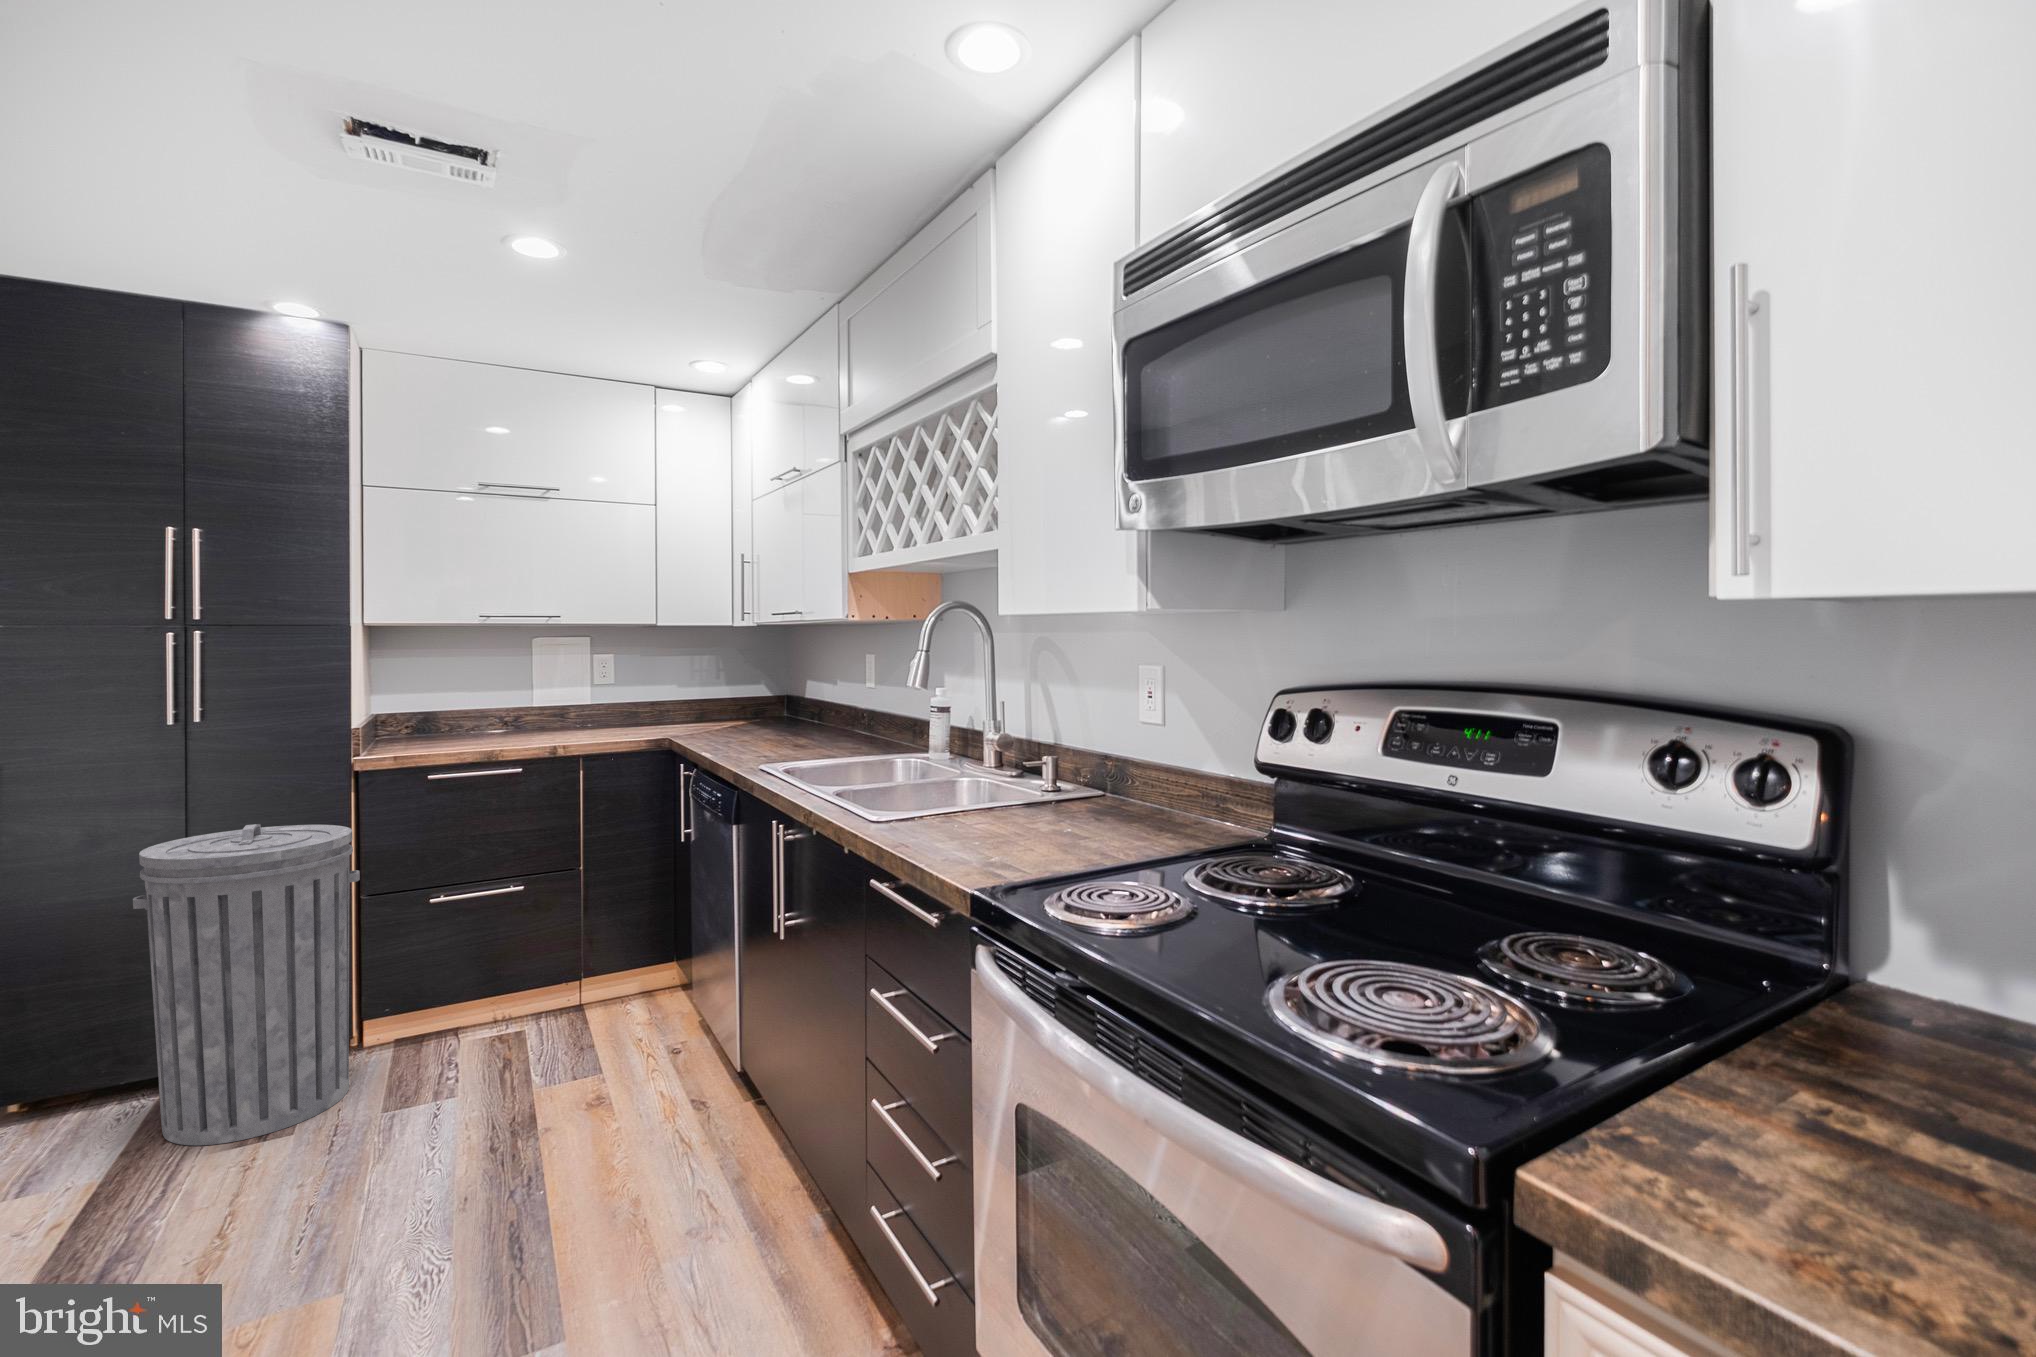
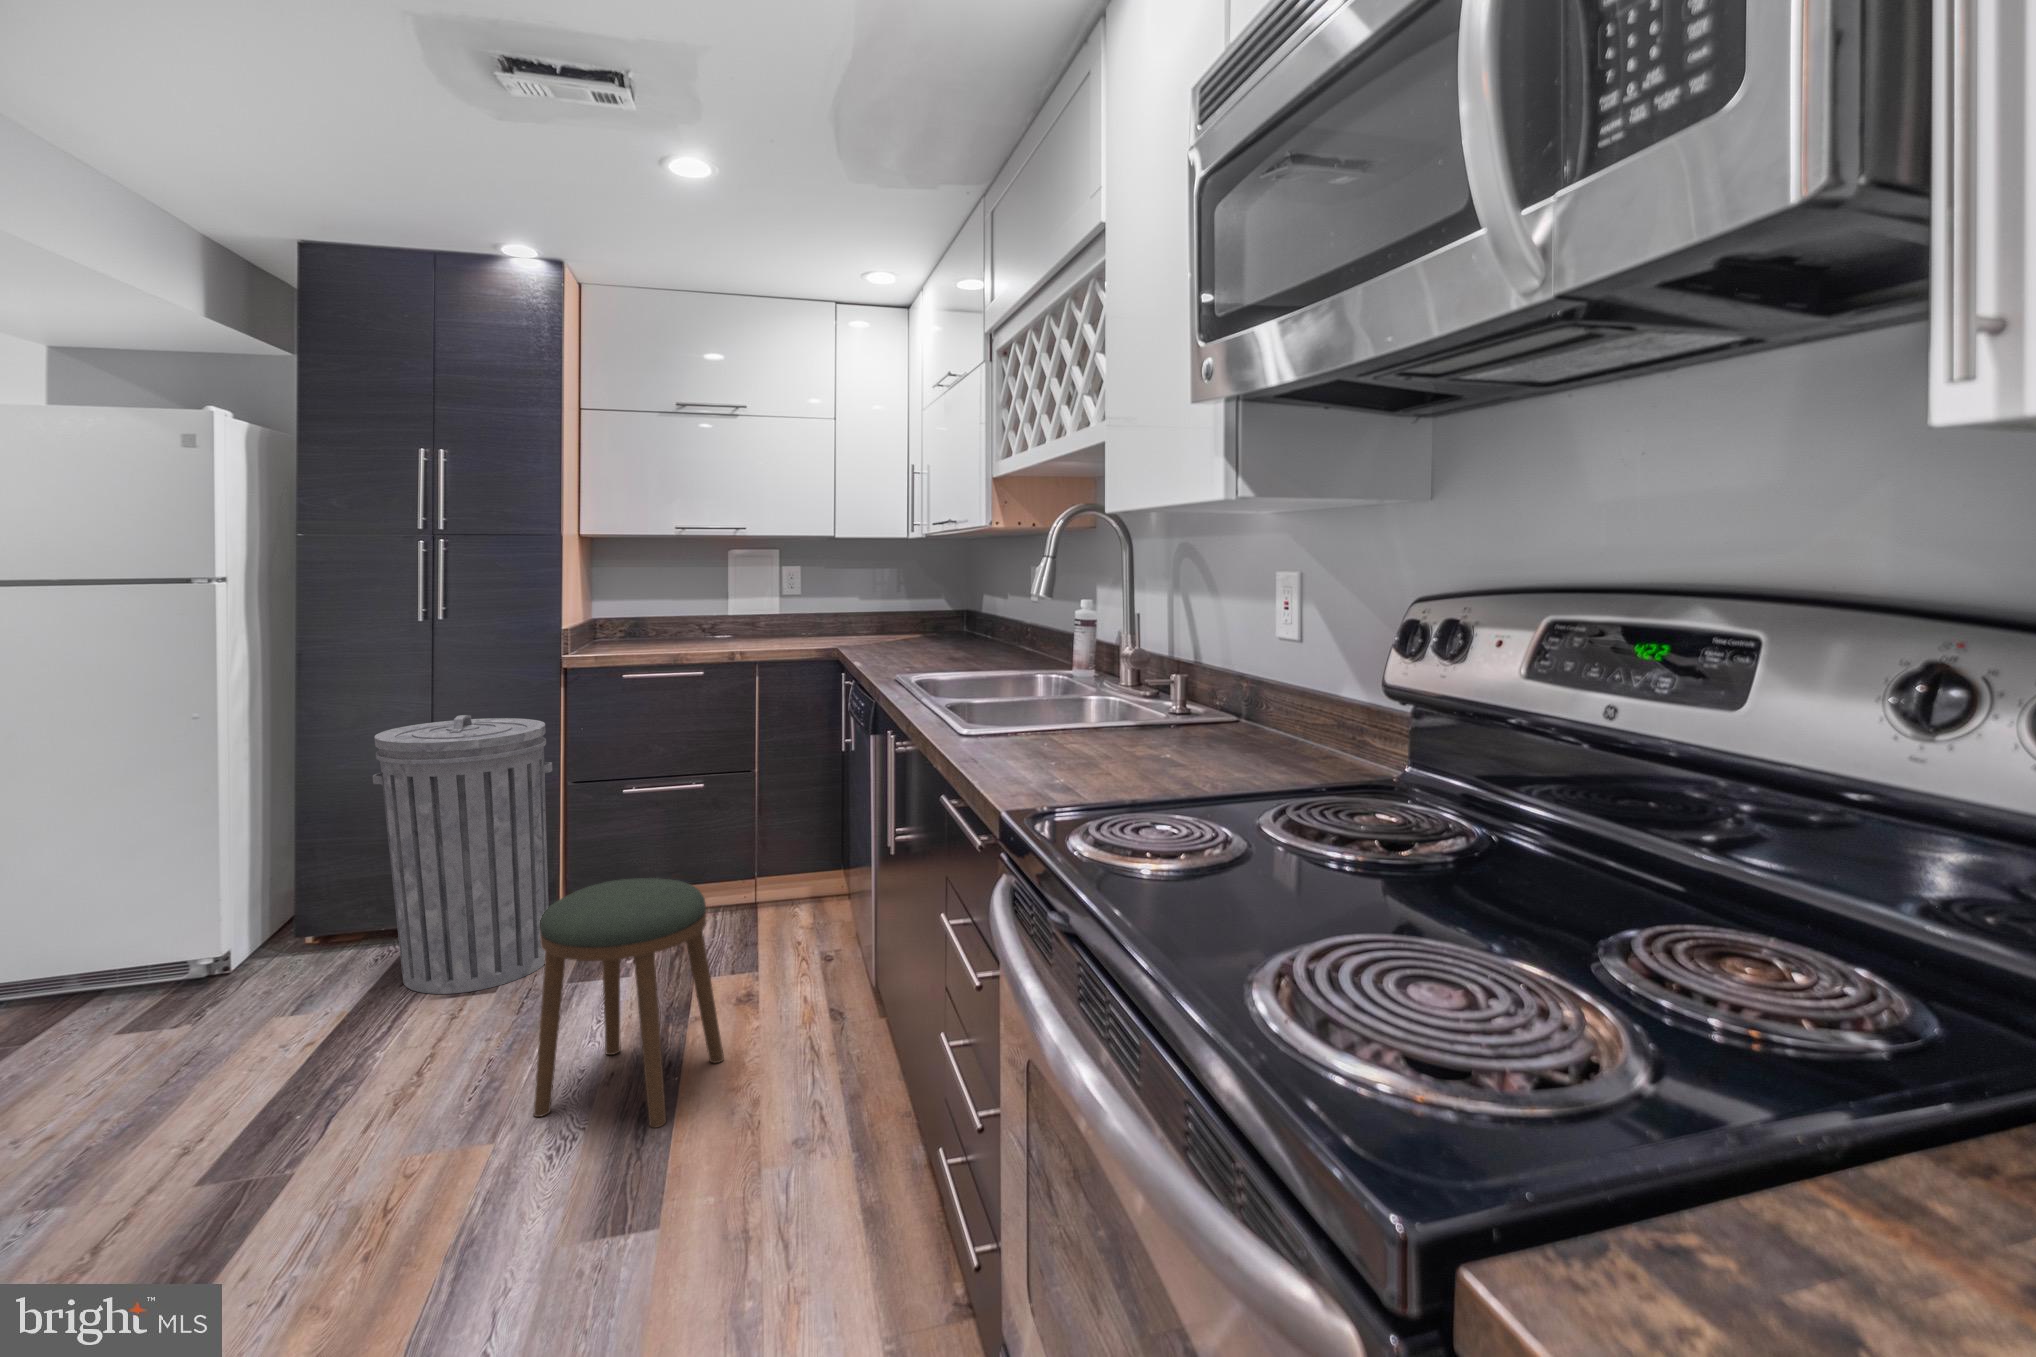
stool: none [383,984,591,1260] -> present [534,878,724,1128]

